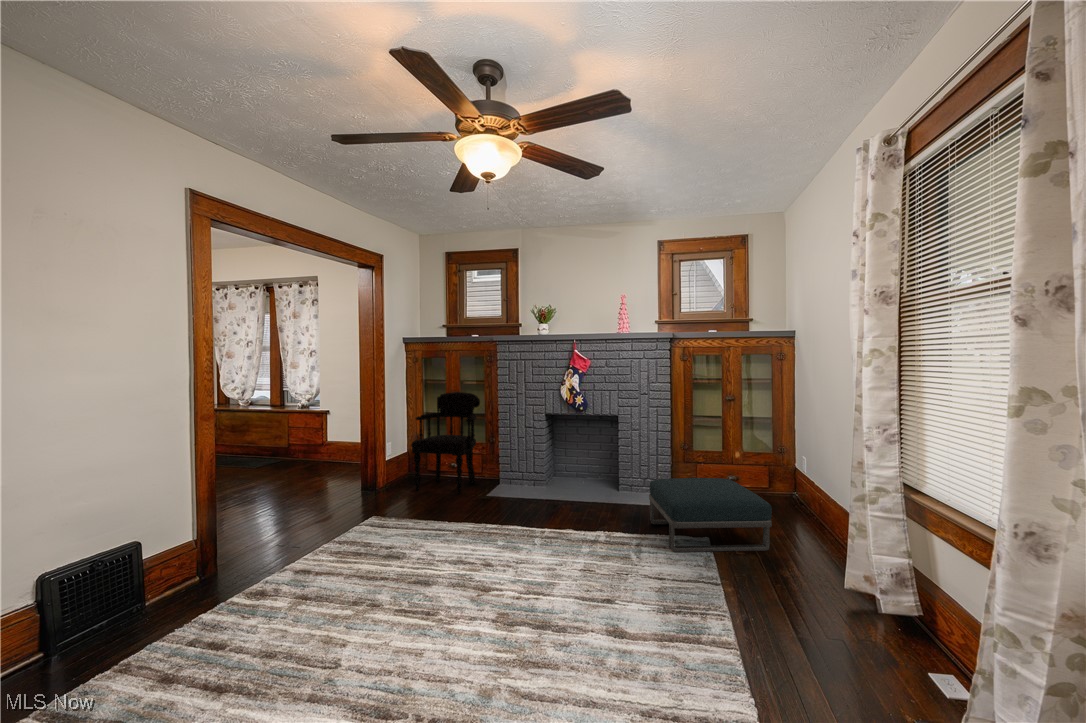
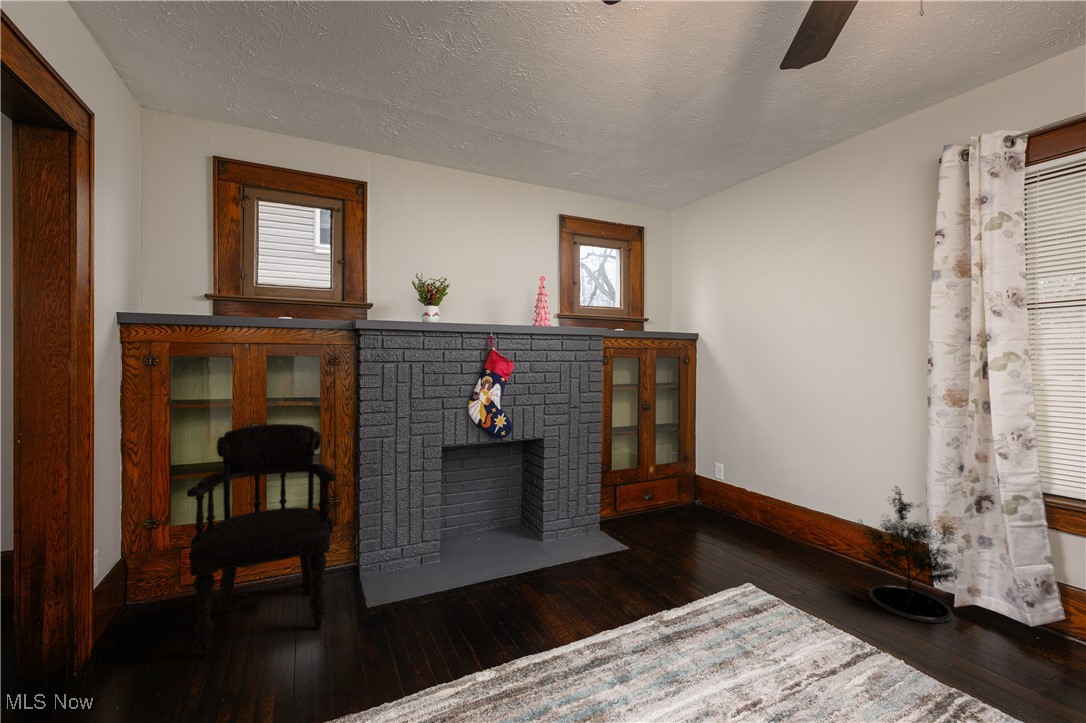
potted tree: none [775,471,859,596] -> present [859,486,958,623]
footstool: present [649,478,772,552] -> none [661,502,820,622]

